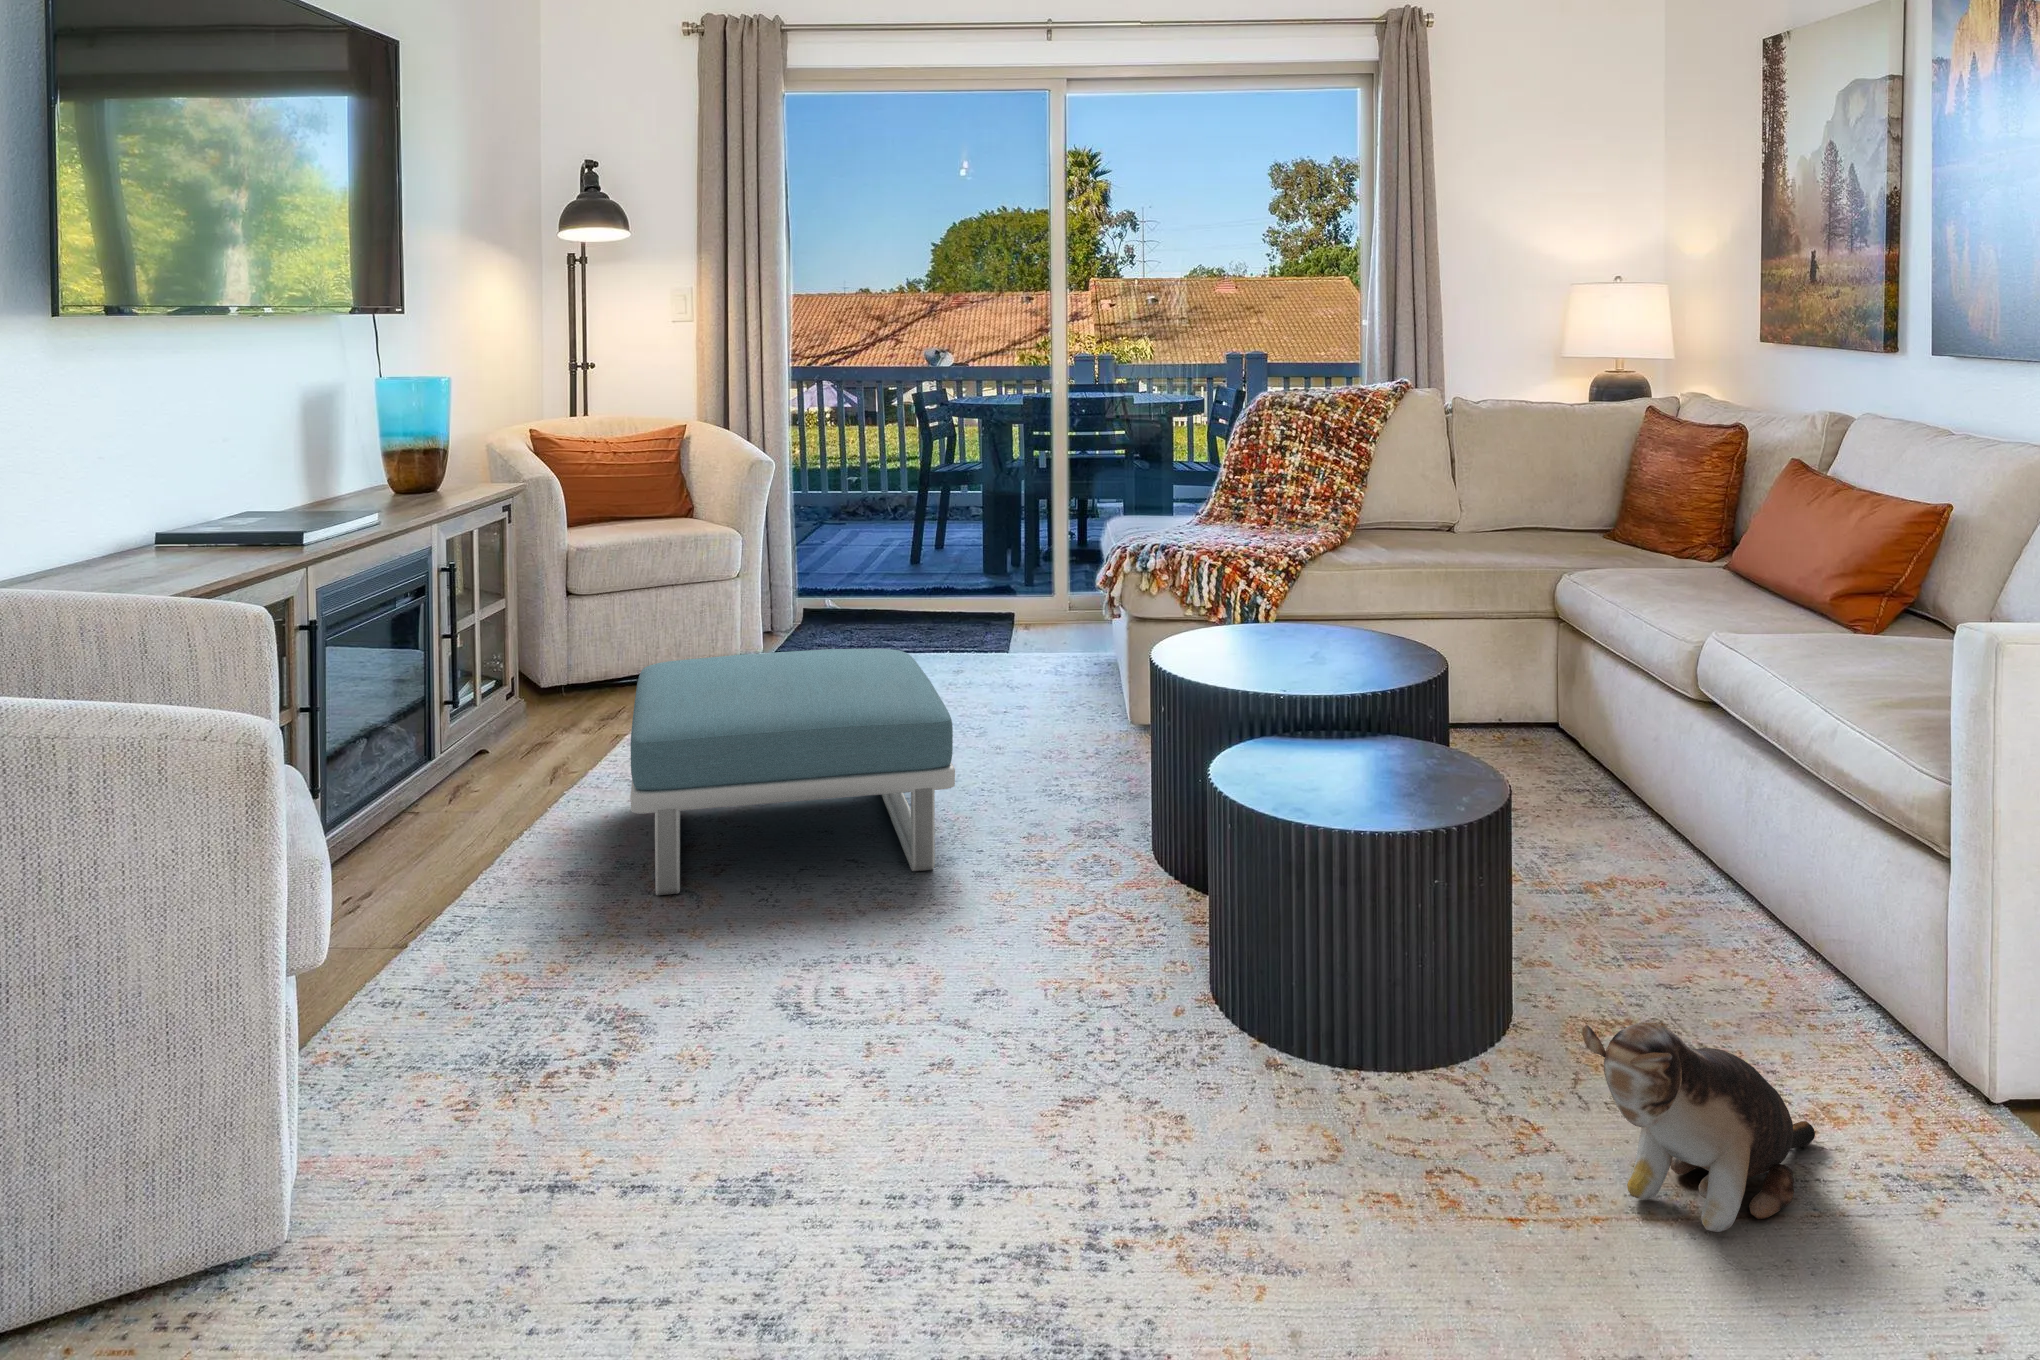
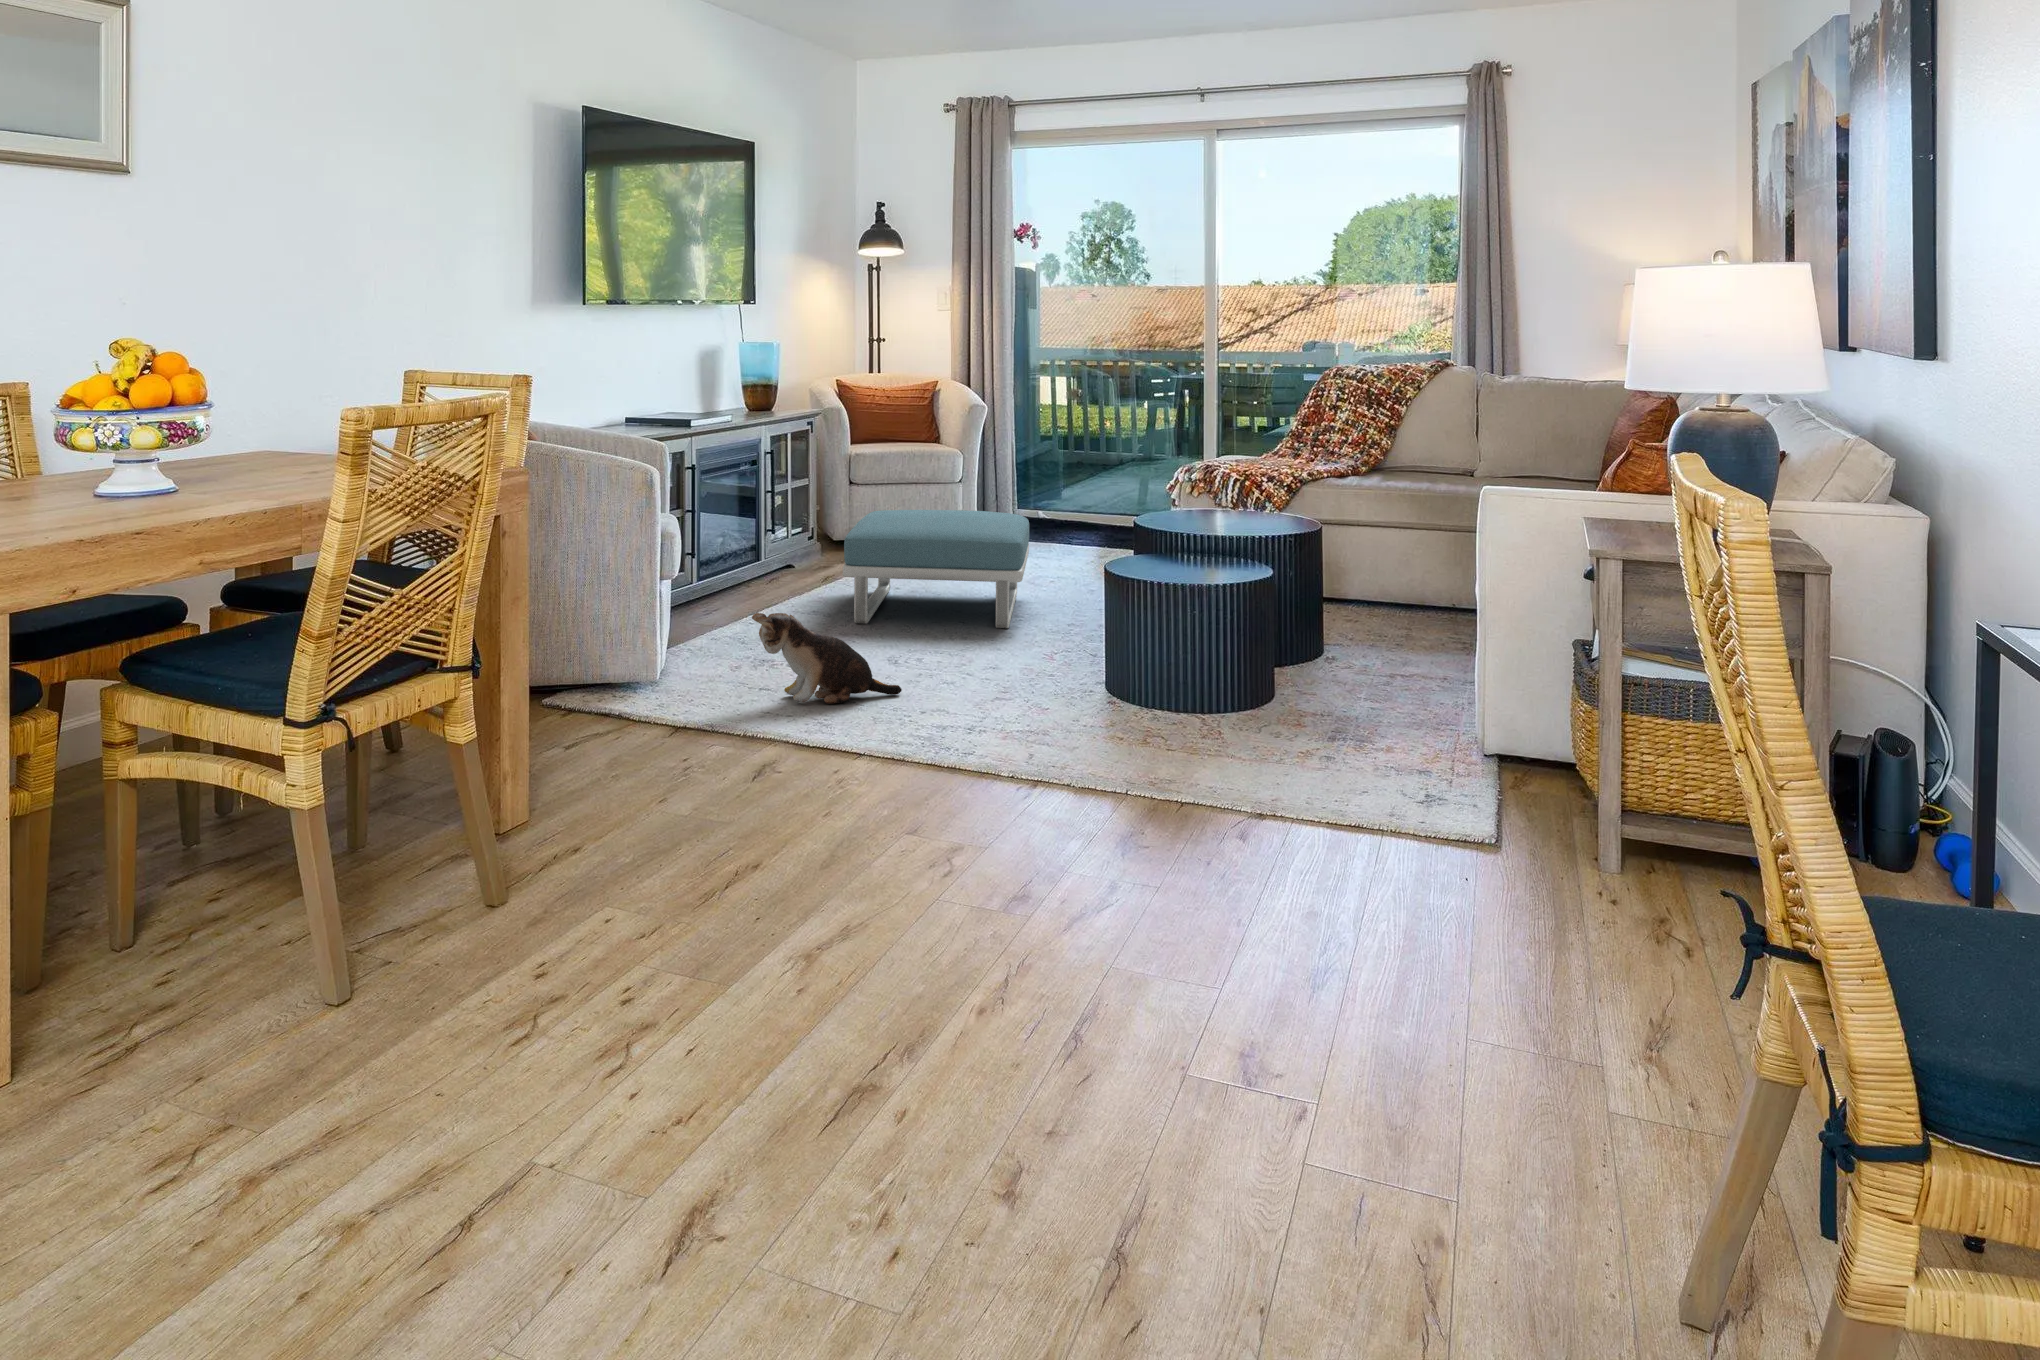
plush toy: present [1582,1022,1815,1232] -> present [752,613,902,704]

